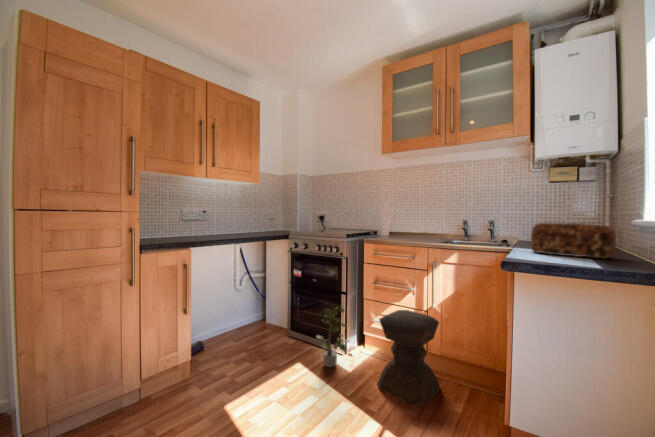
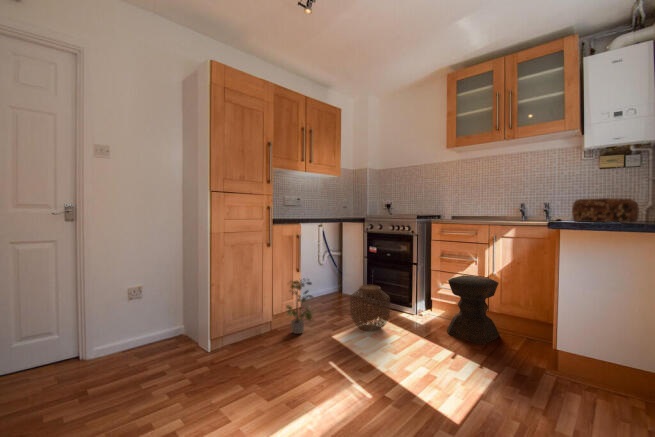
potted plant: present [317,306,349,367] -> present [286,280,315,334]
woven basket: none [254,326,307,392] -> present [350,285,390,331]

